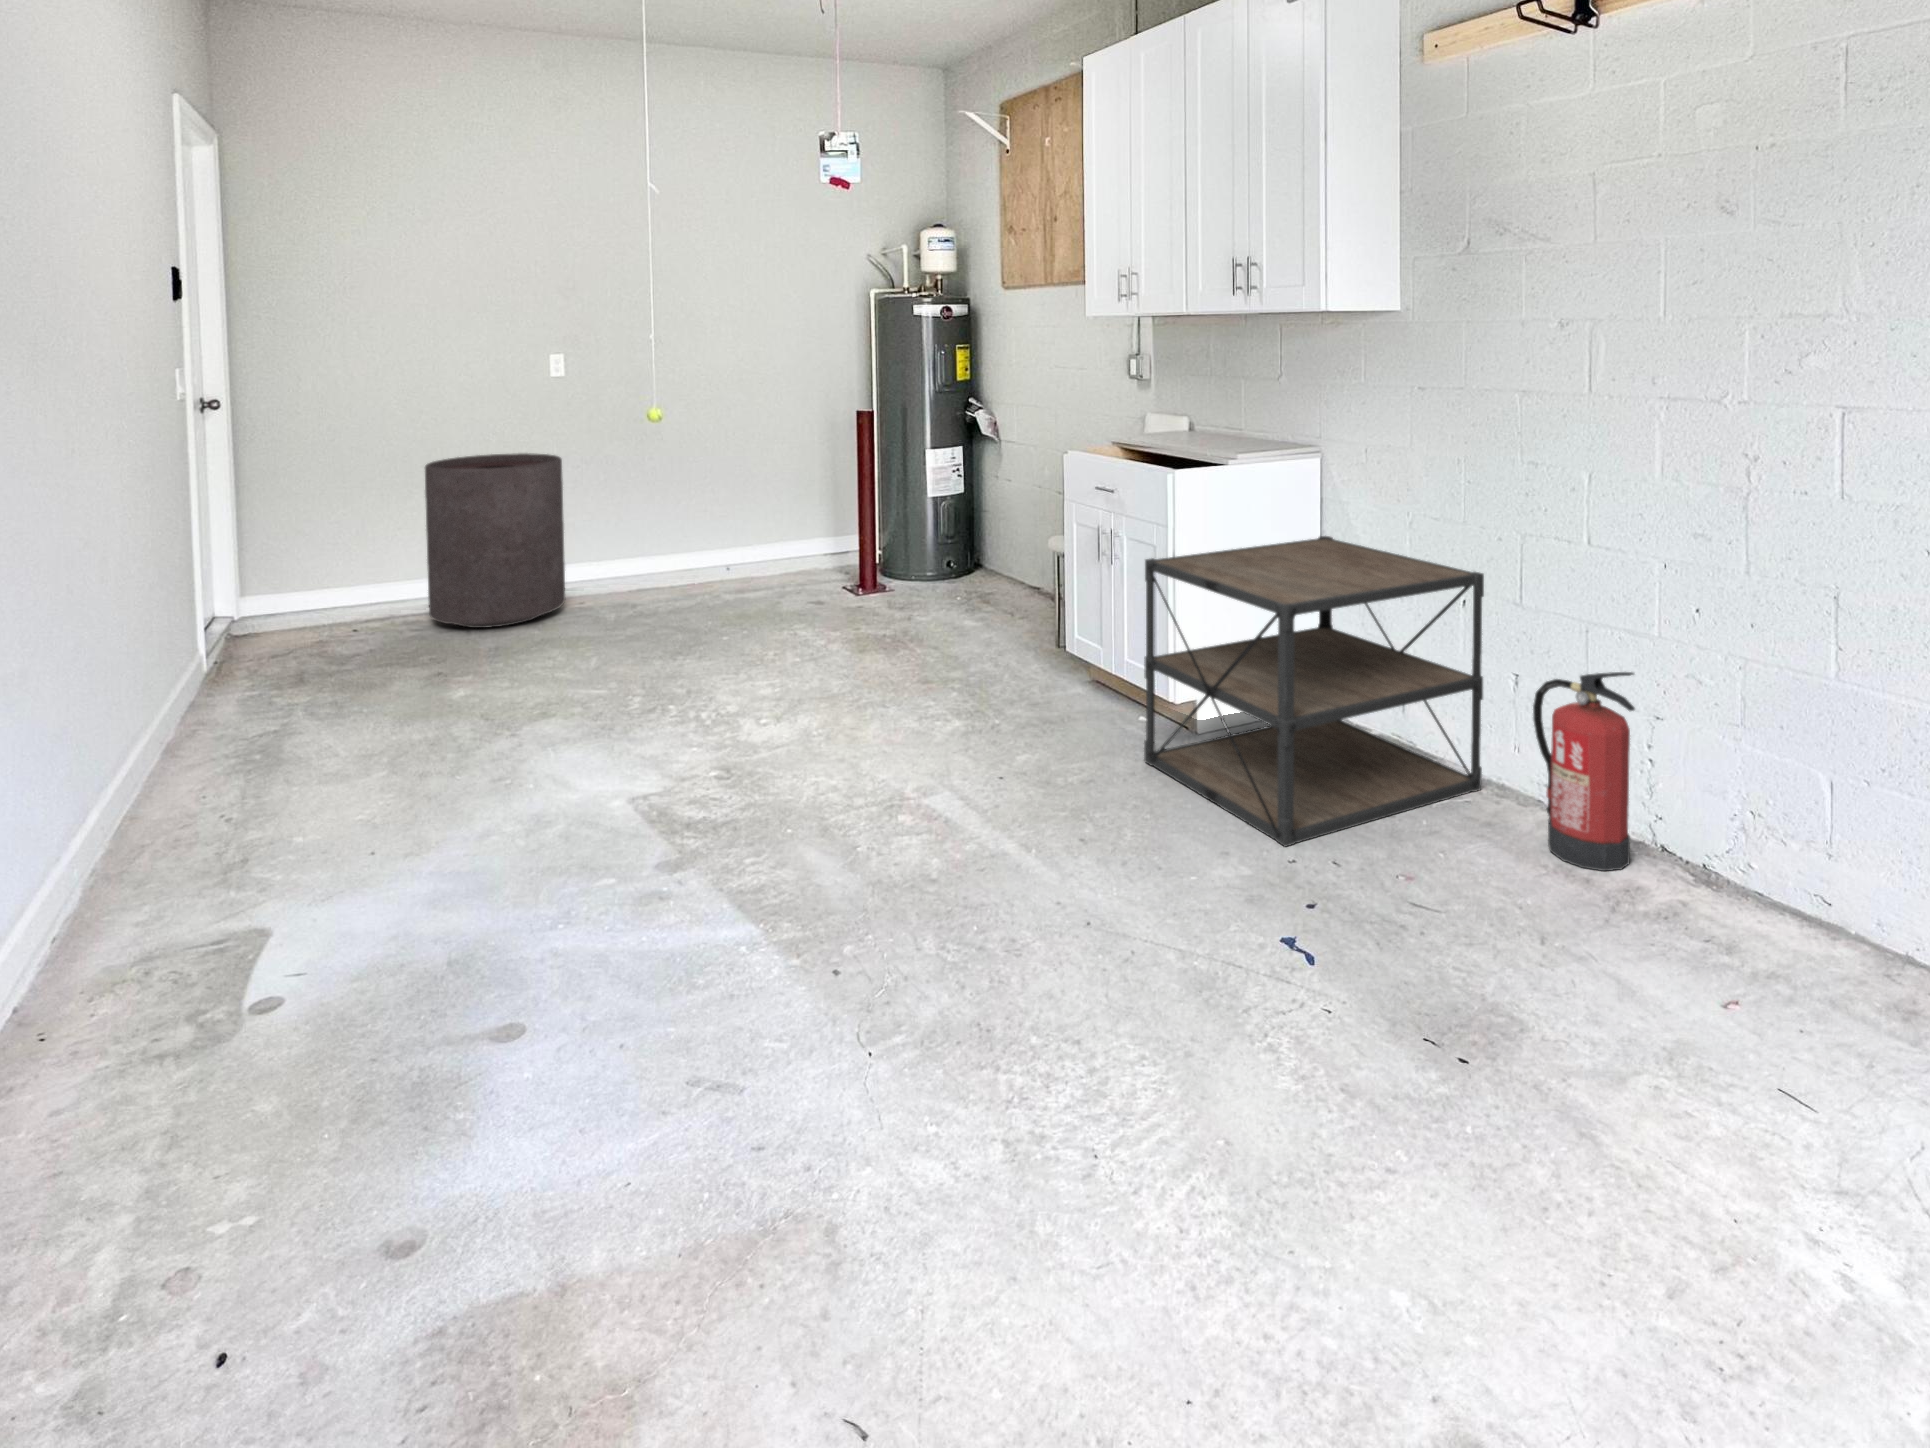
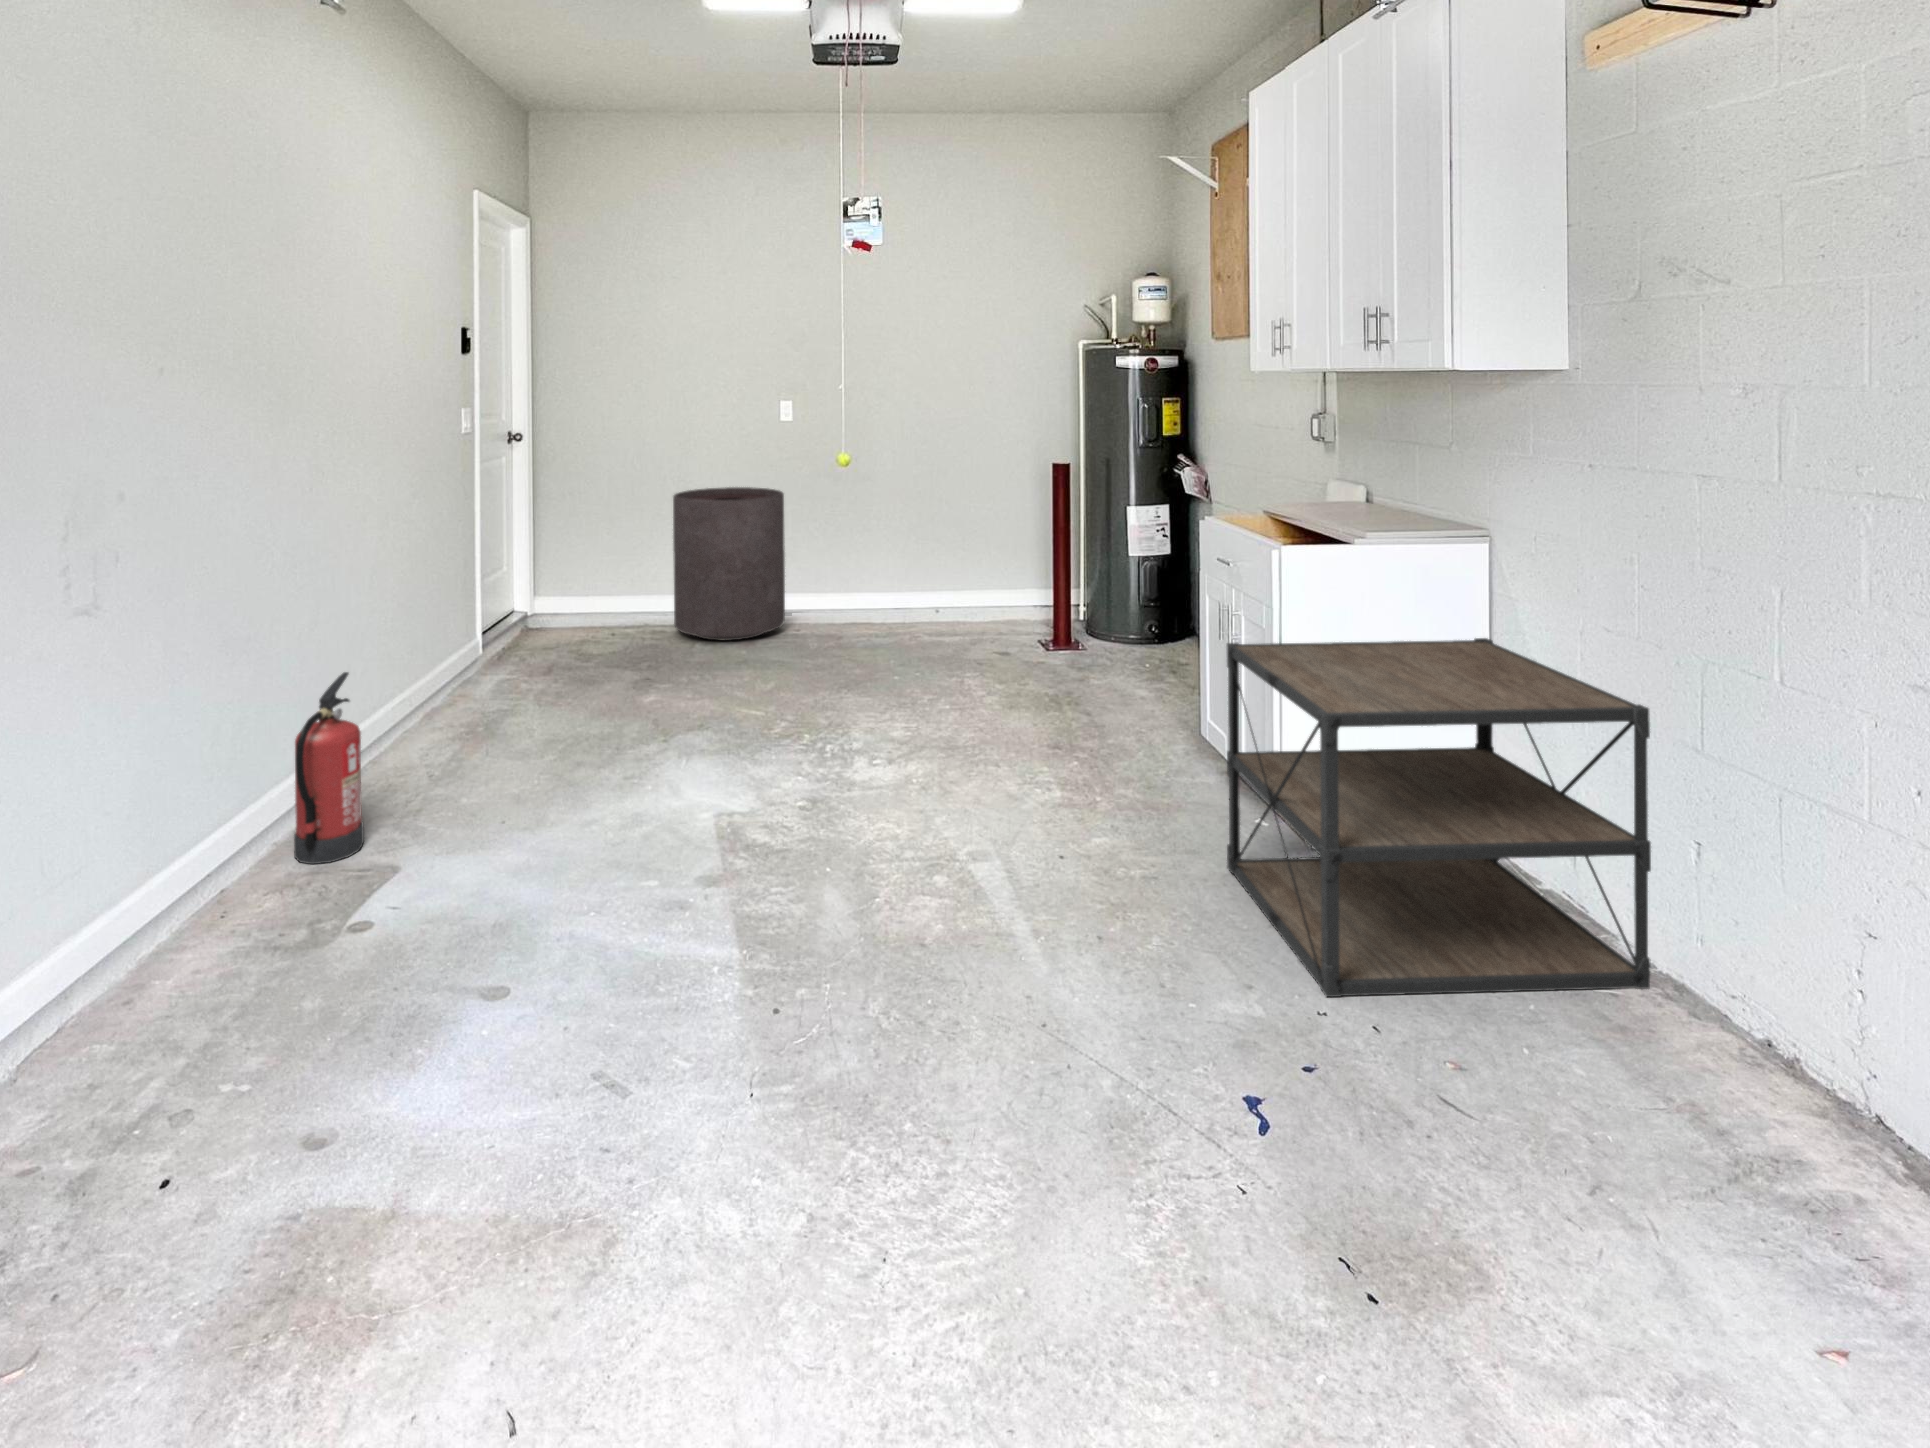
fire extinguisher: present [1533,672,1635,871] -> present [294,672,364,864]

